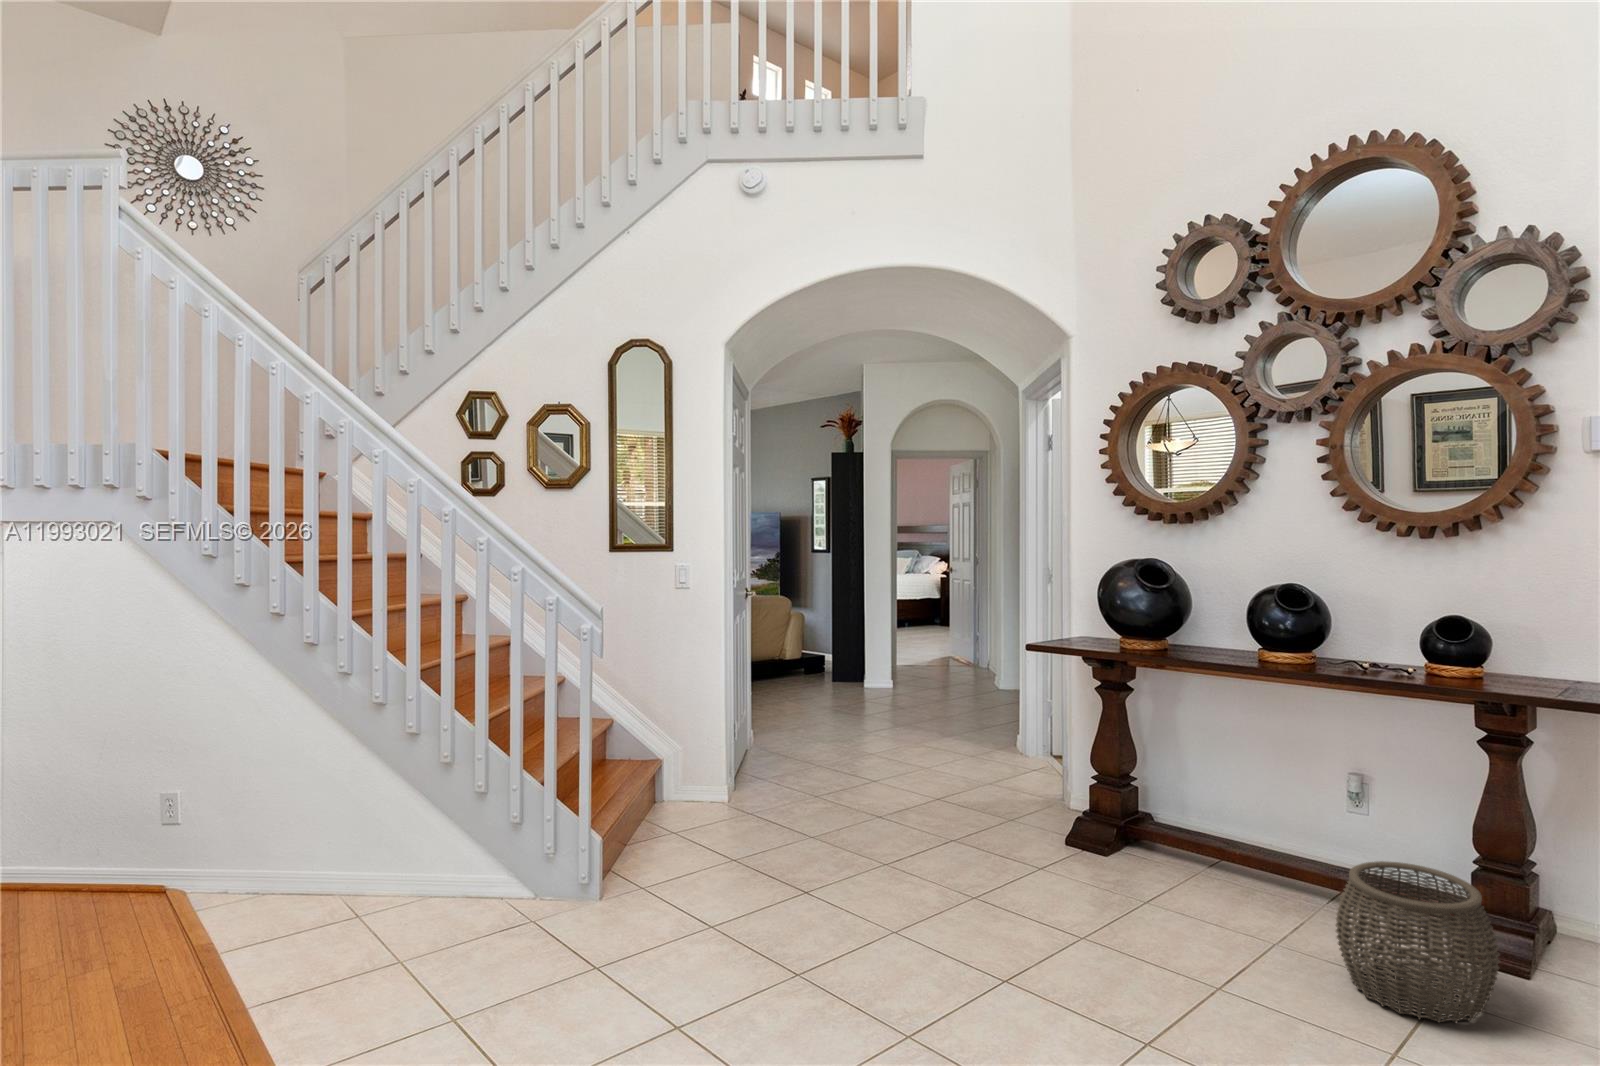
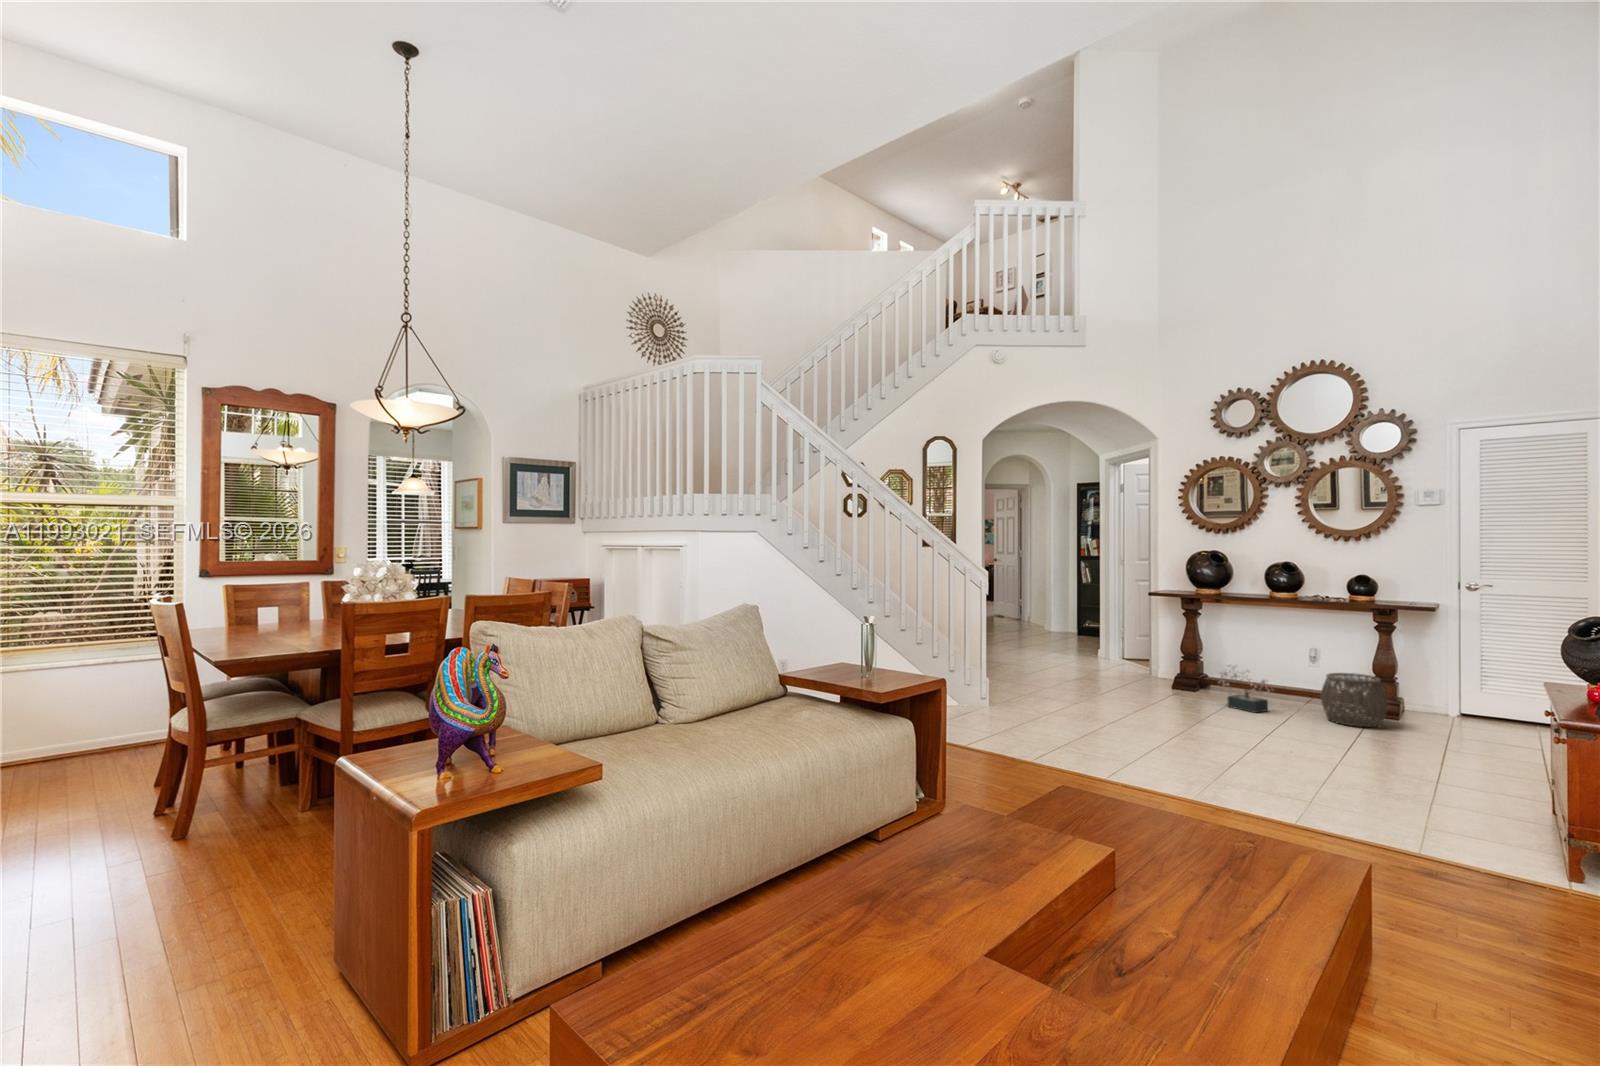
decorative plant: none [1116,817,1238,944] -> present [1219,665,1273,713]

